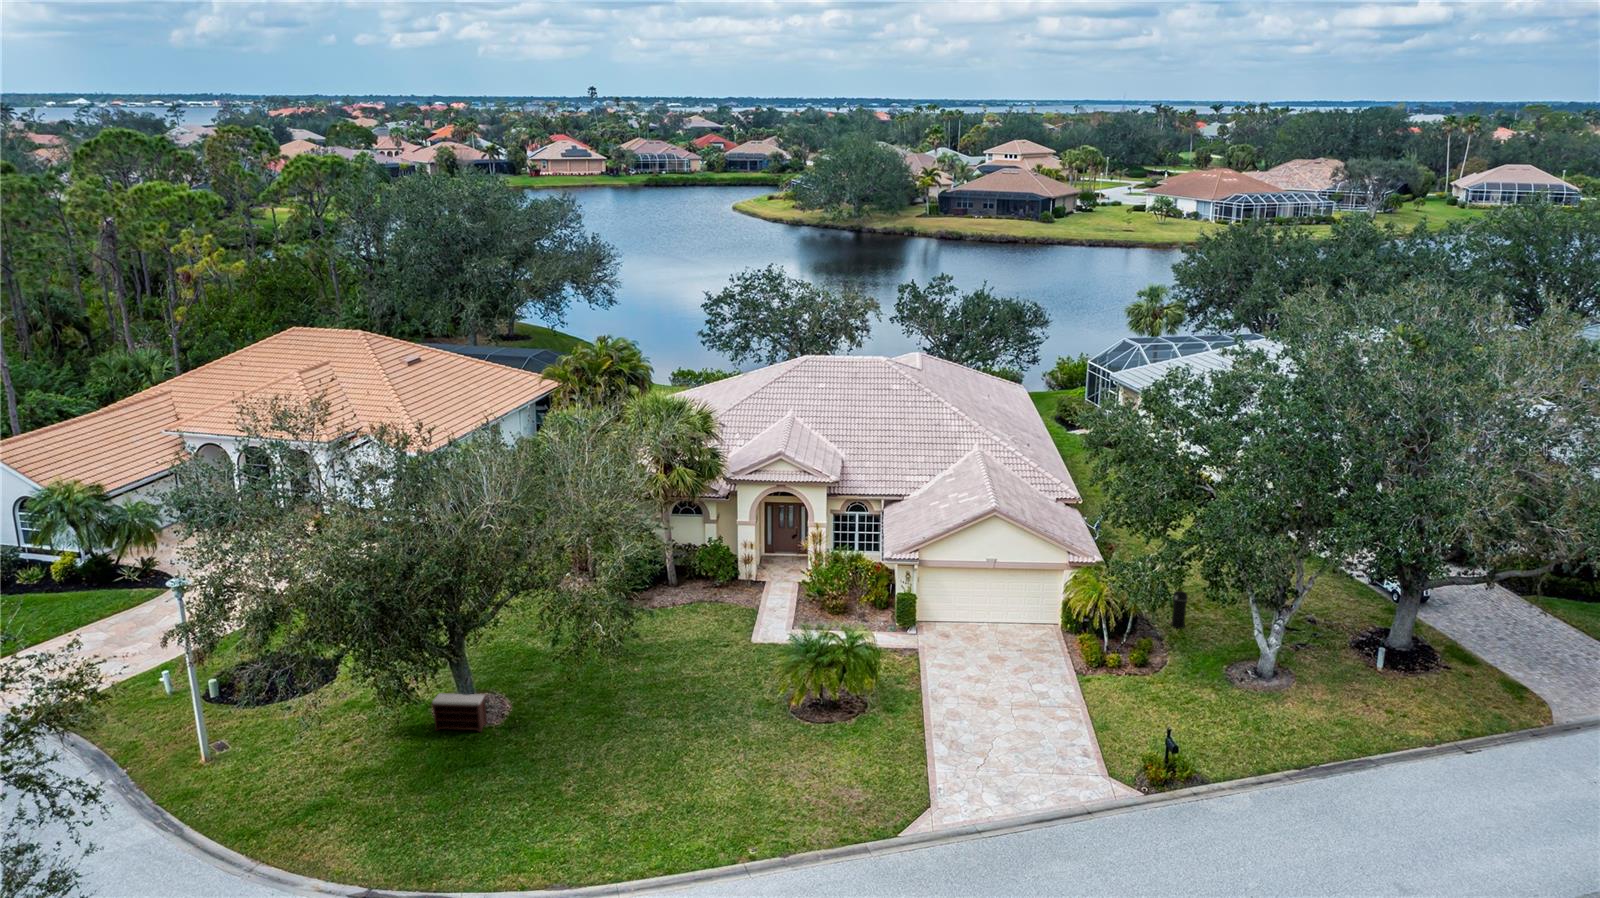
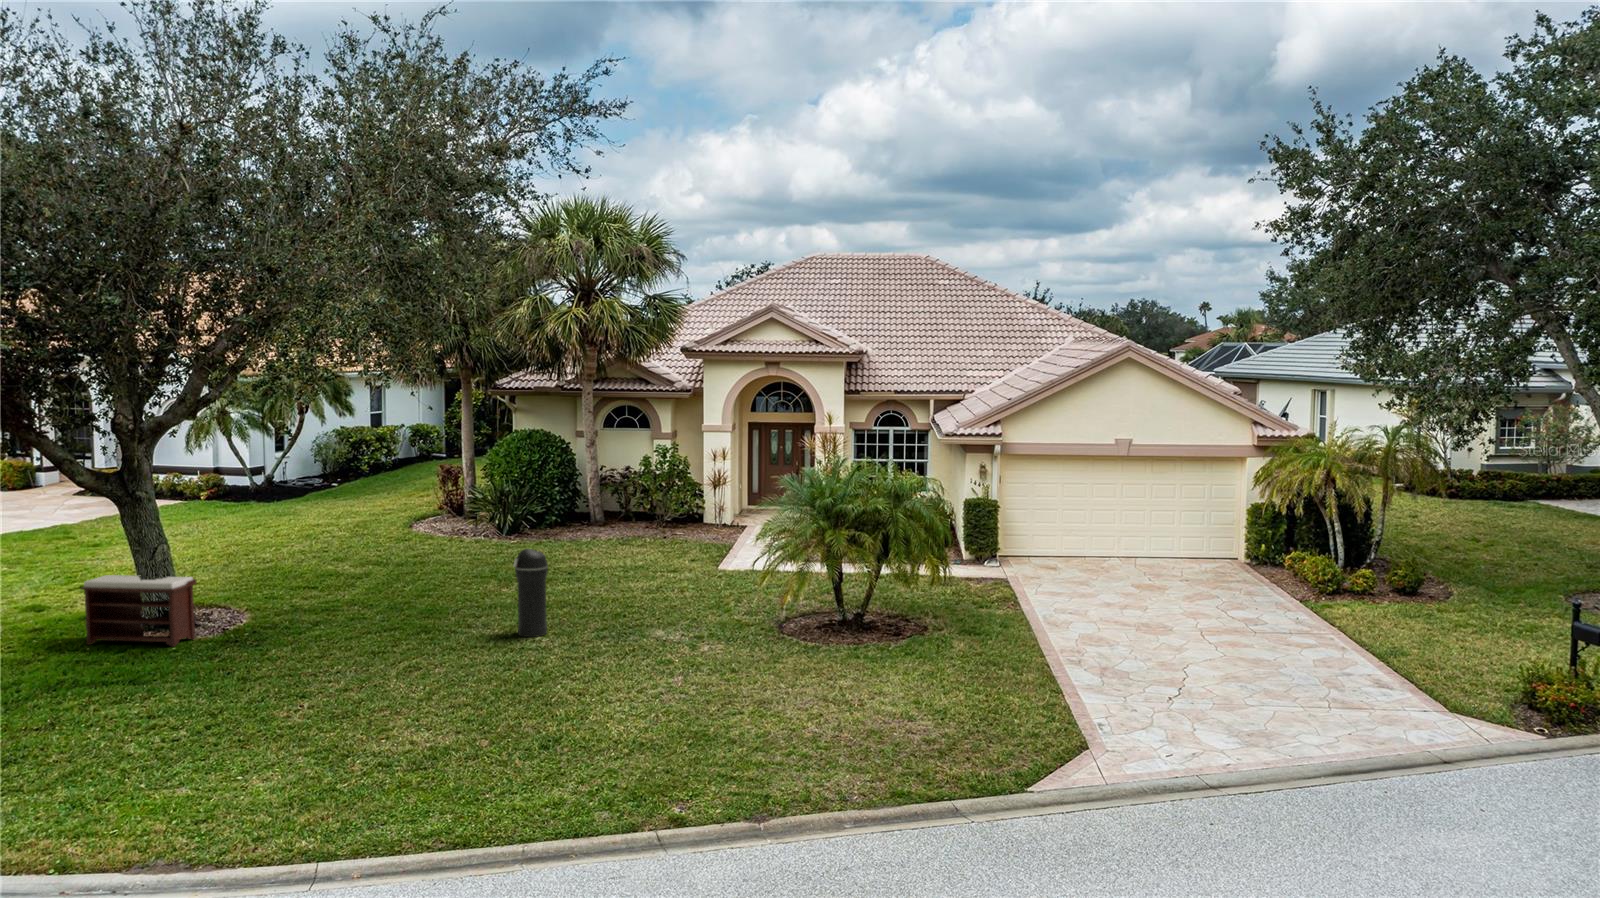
trash can: present [1171,591,1188,629] -> present [514,549,548,637]

